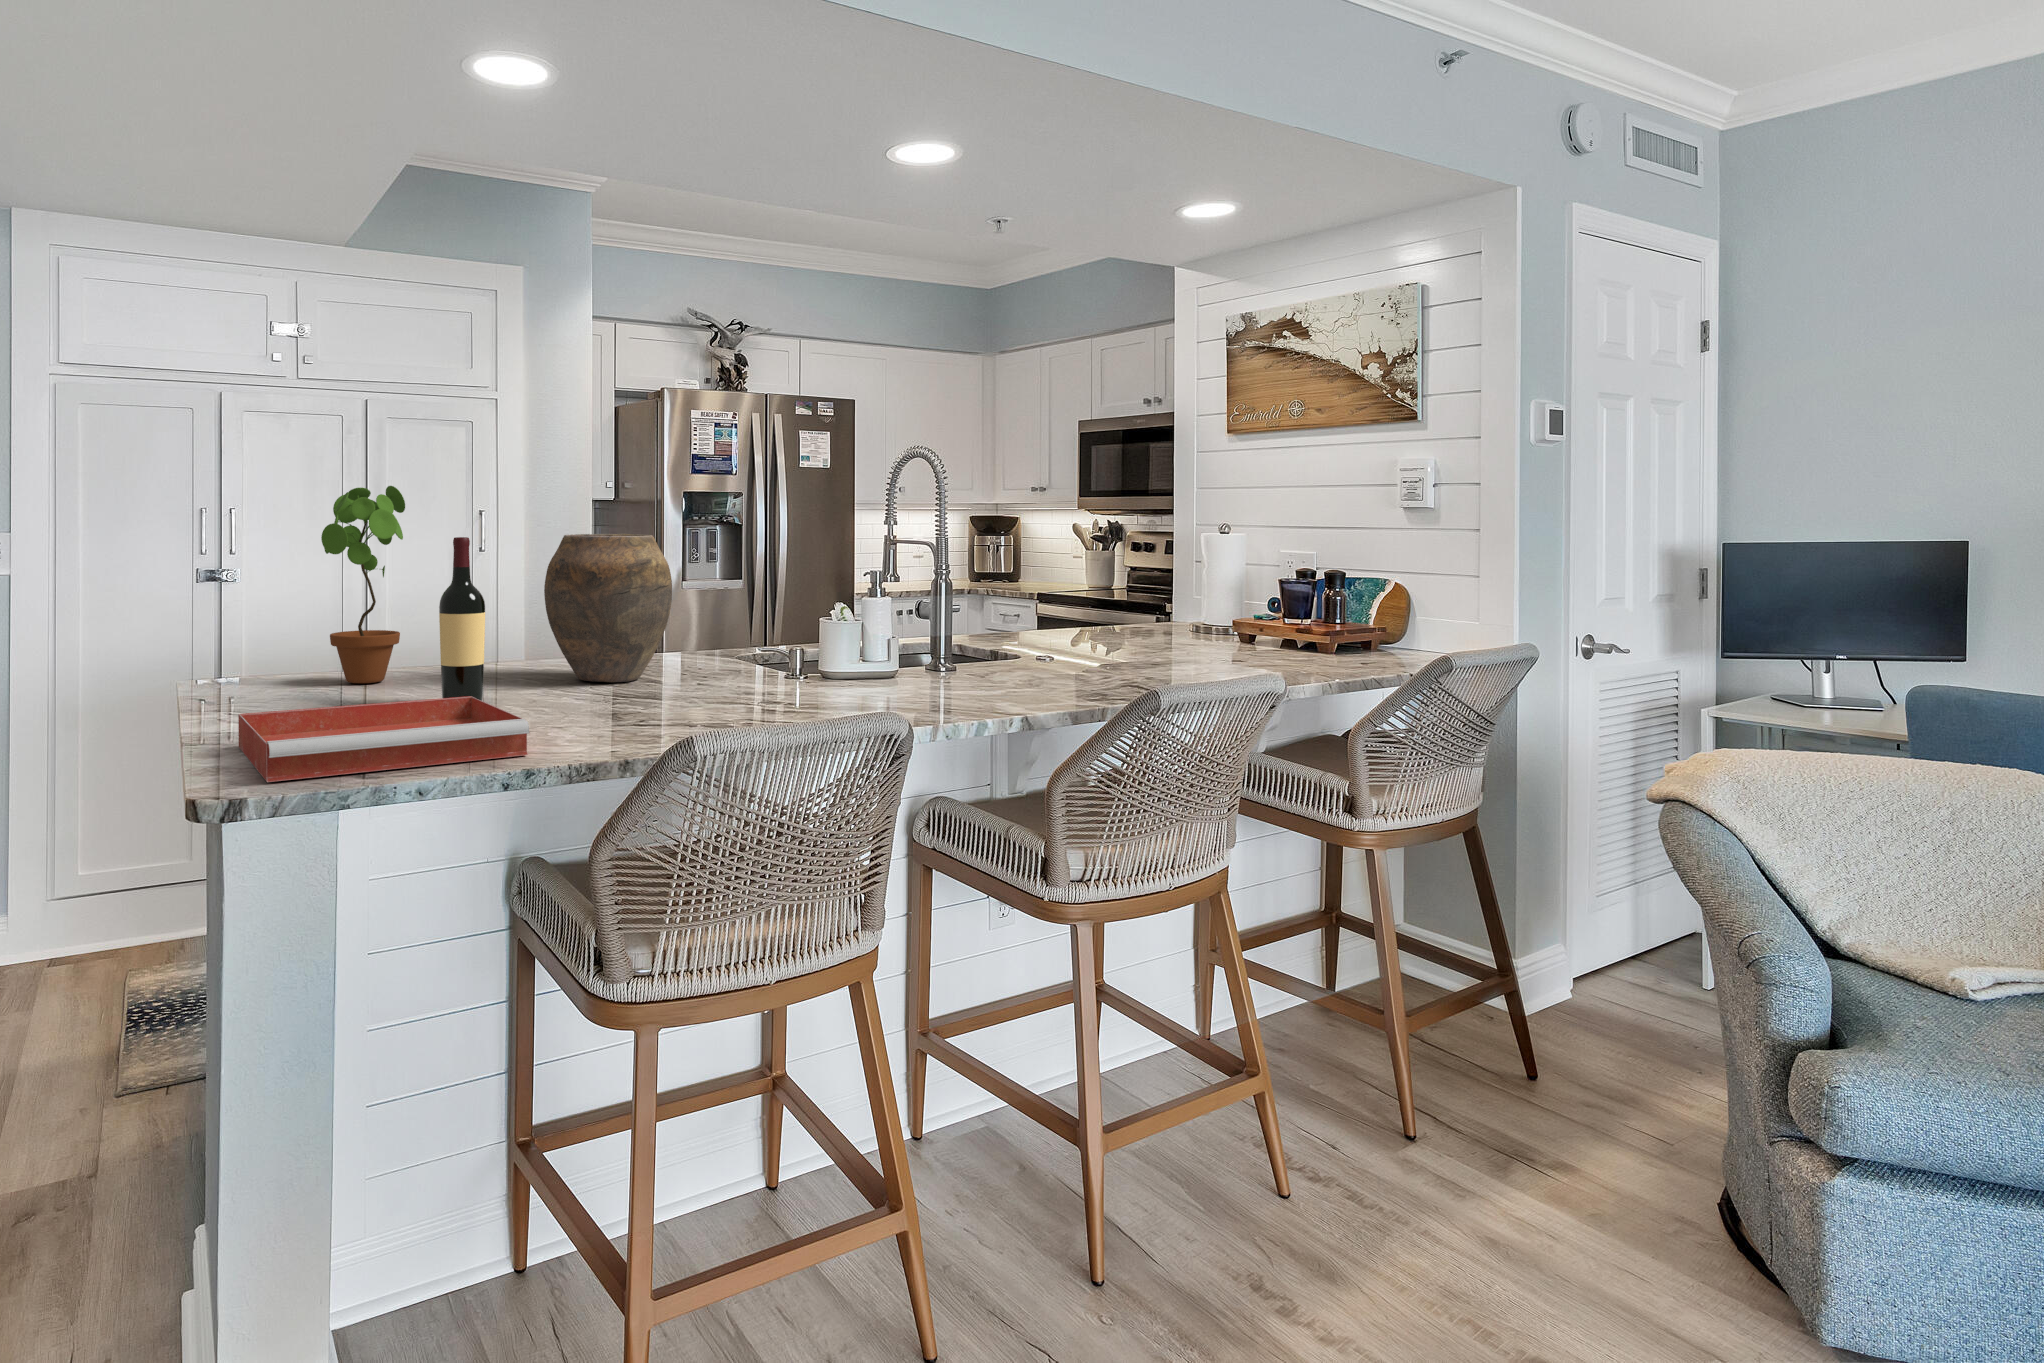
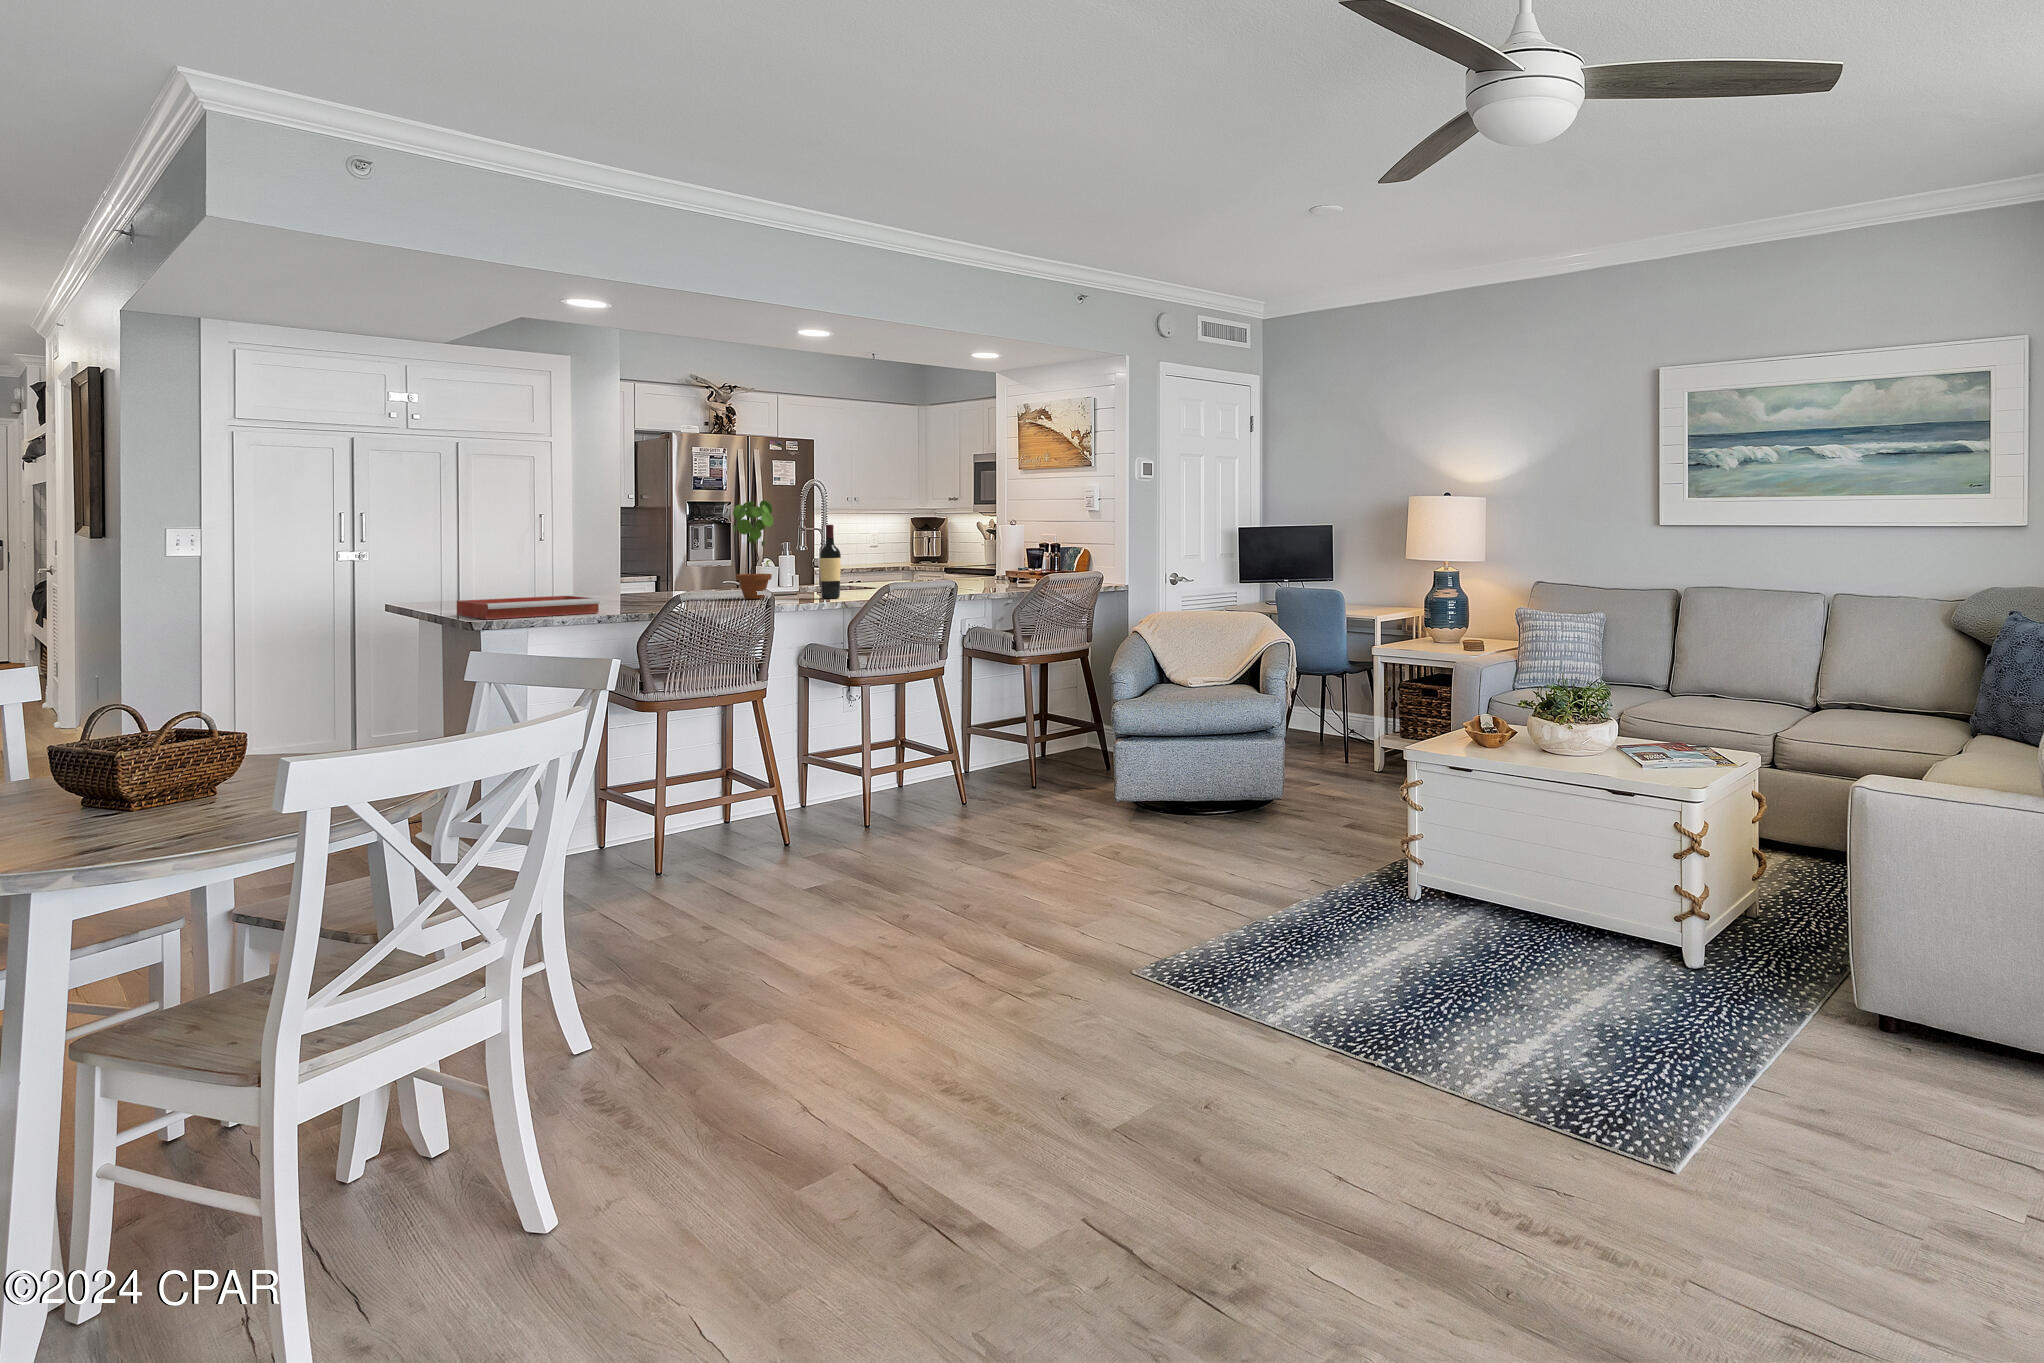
potted plant: present [321,486,405,683] -> present [733,500,773,599]
vase: present [544,534,672,682] -> none [598,525,670,599]
wine bottle: present [439,537,485,701] -> present [820,525,841,599]

